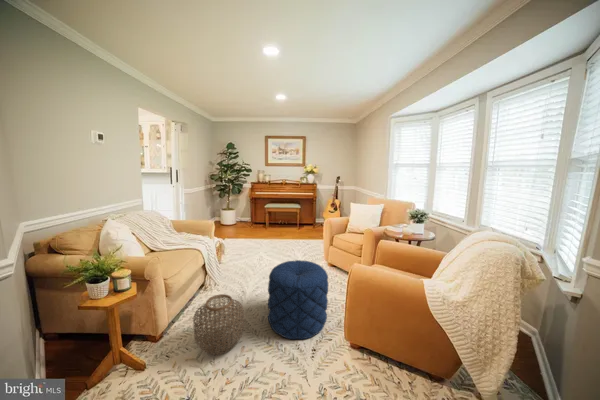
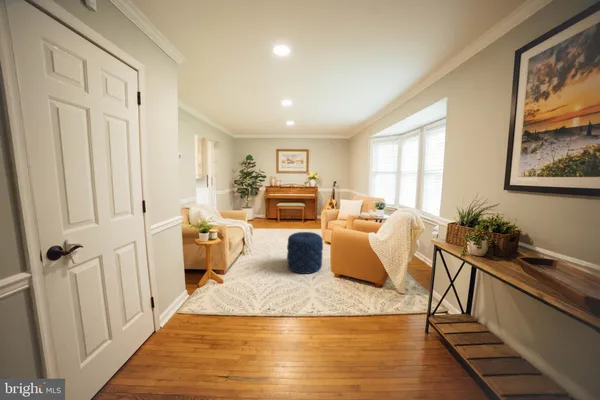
woven basket: present [193,294,244,355] -> none [248,247,275,278]

